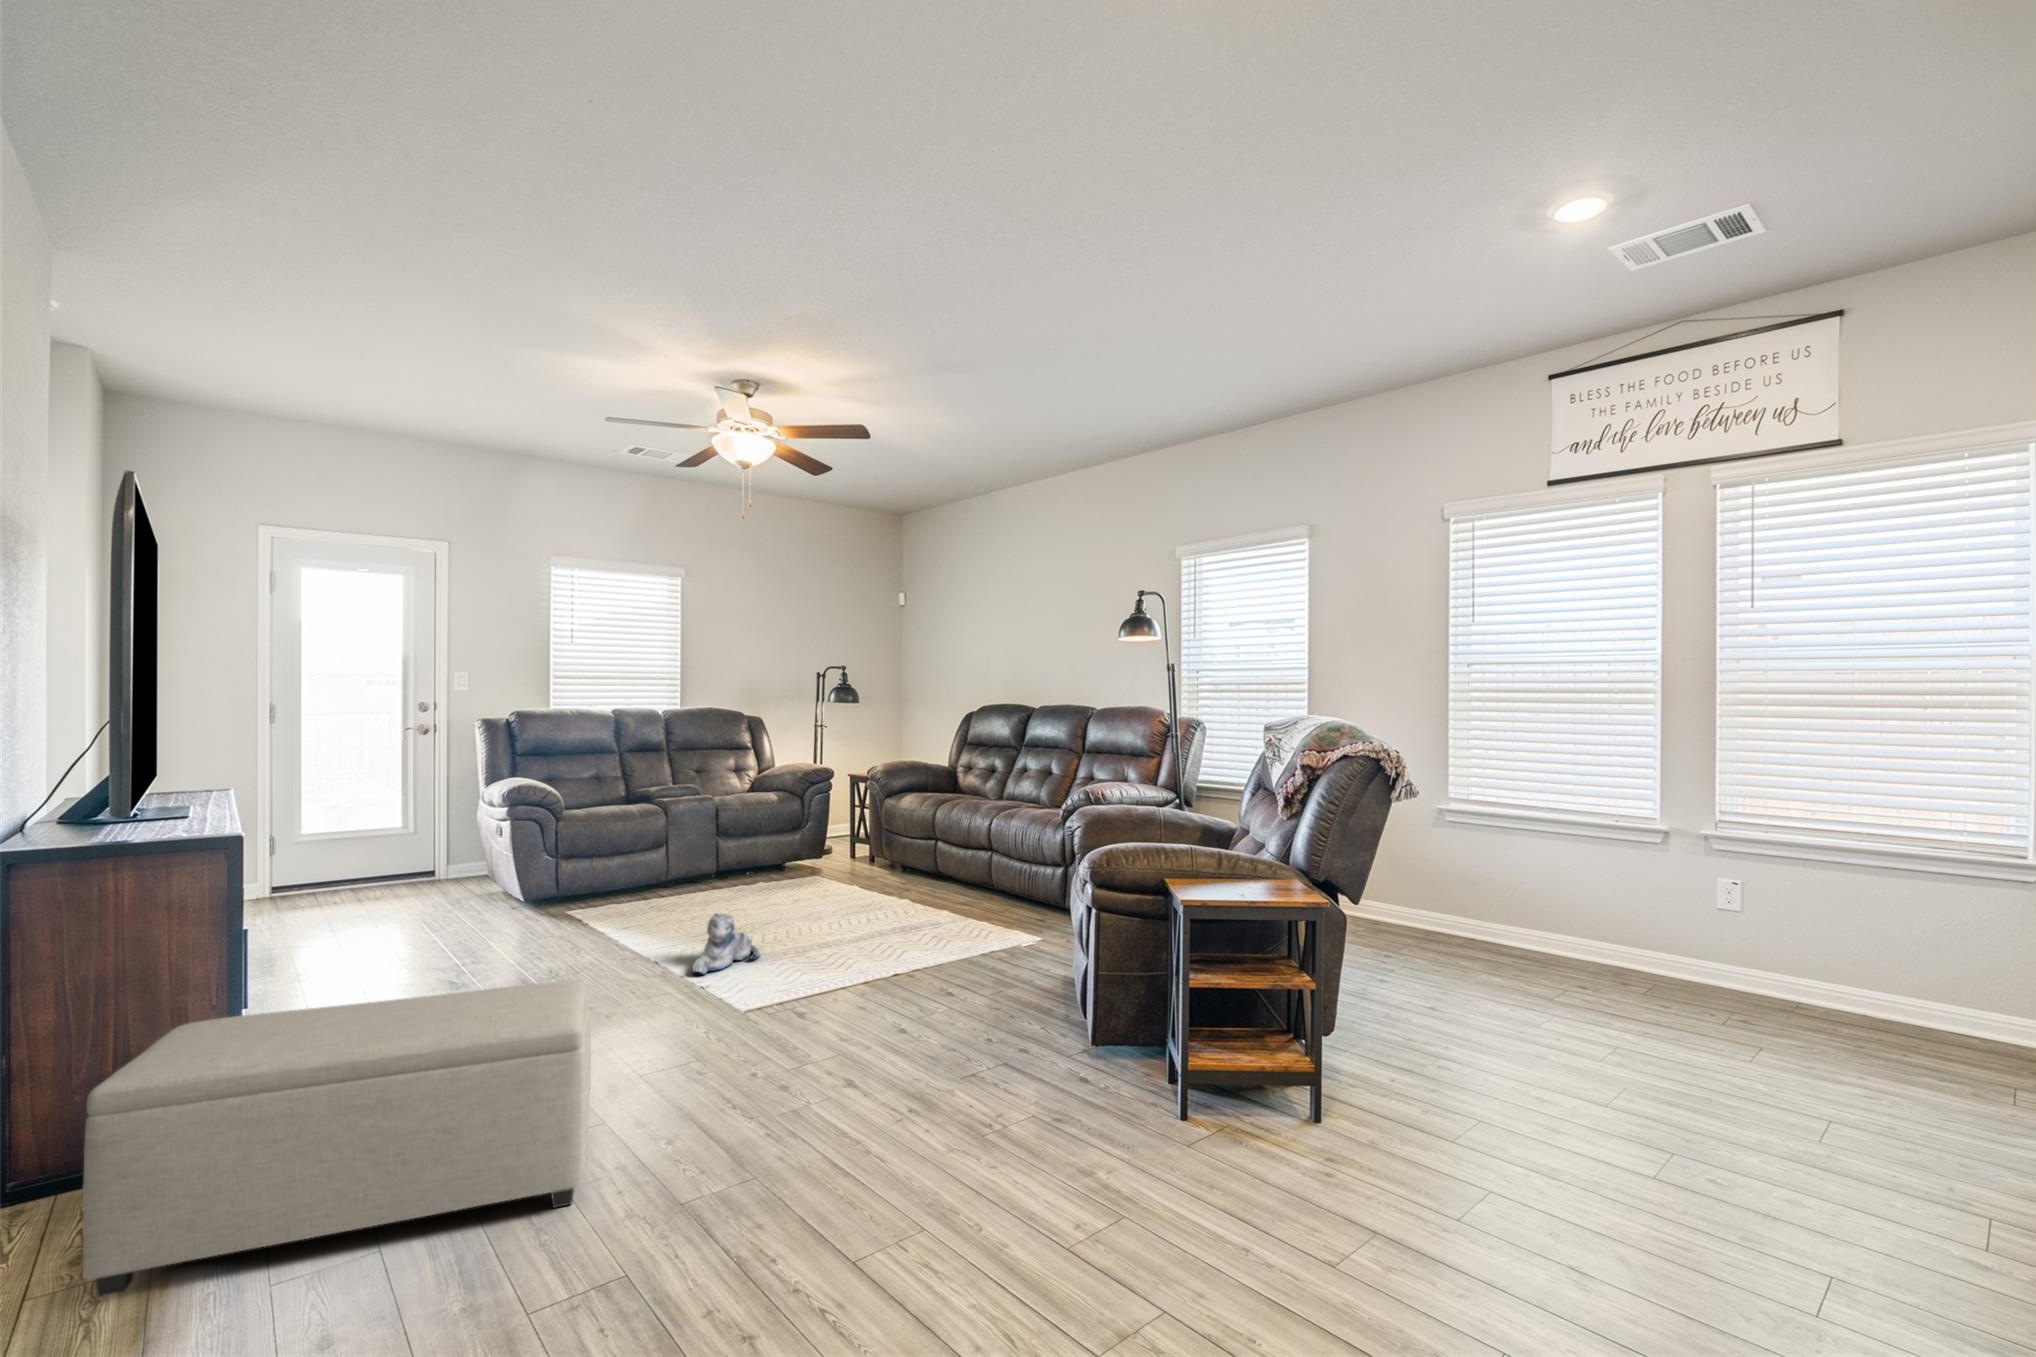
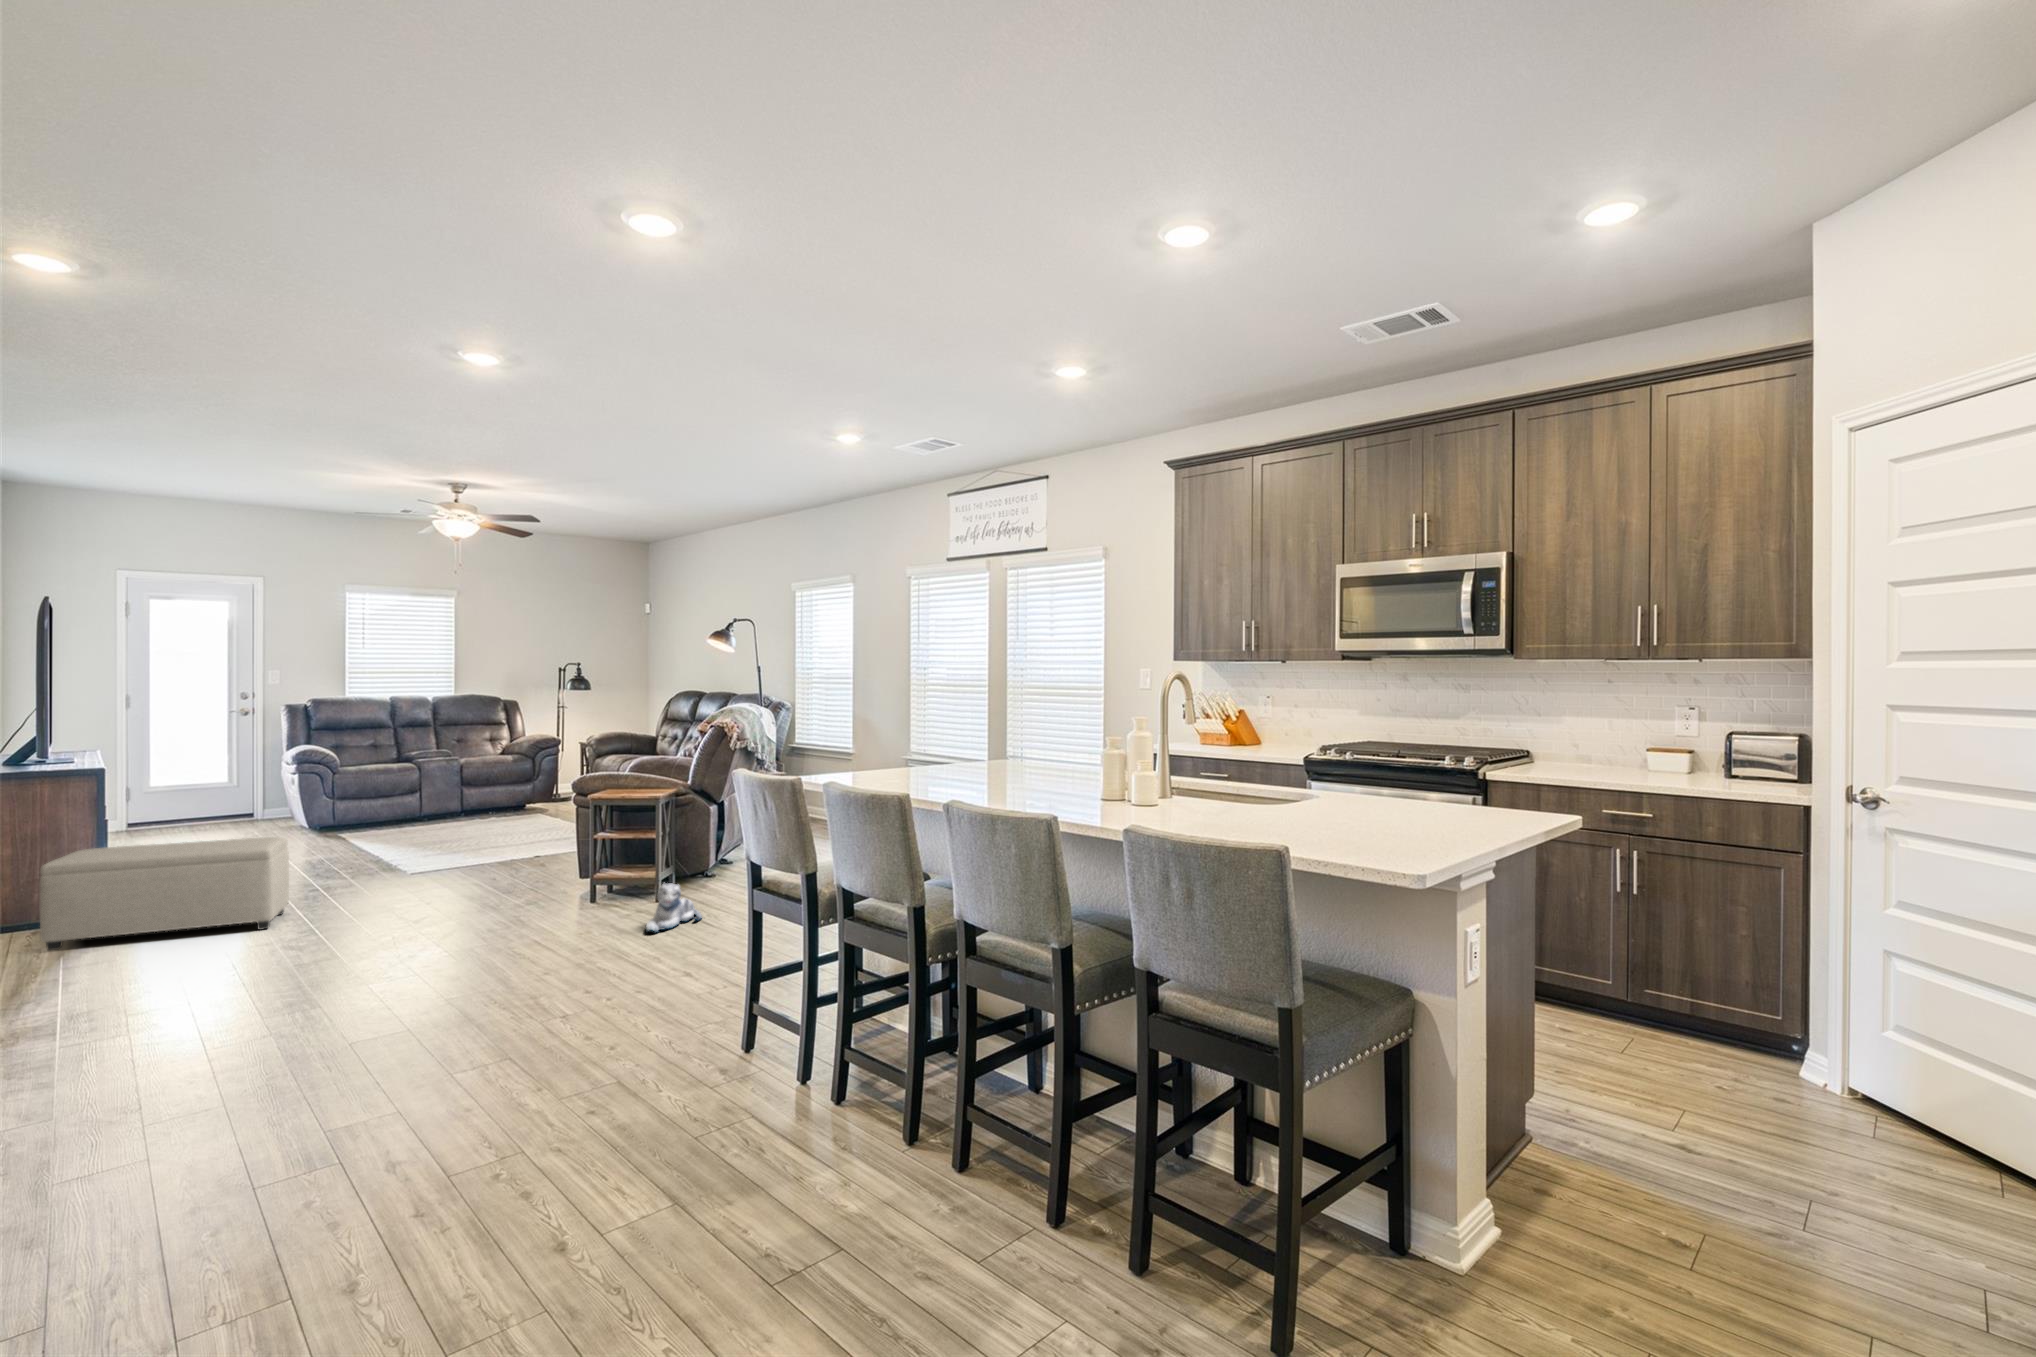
plush toy: present [692,913,760,974] -> present [646,883,702,932]

